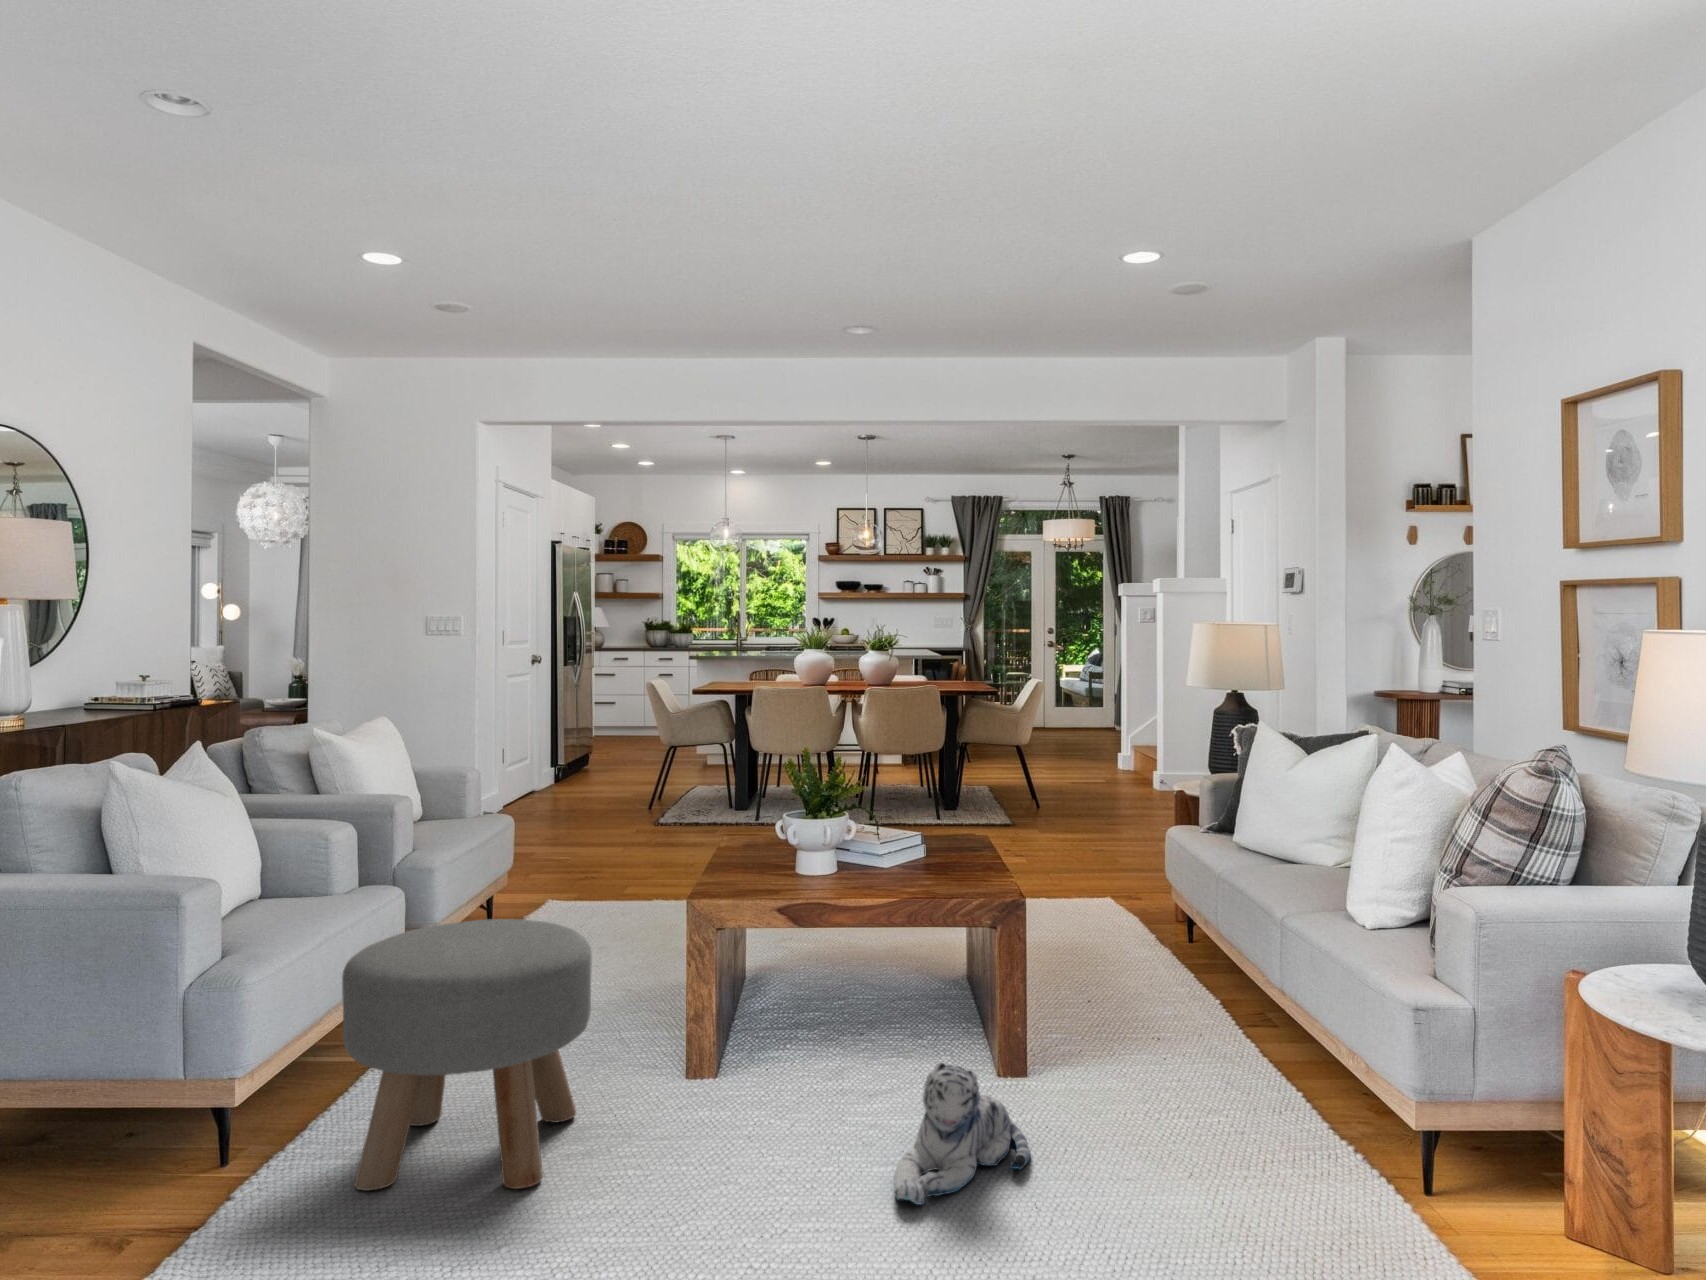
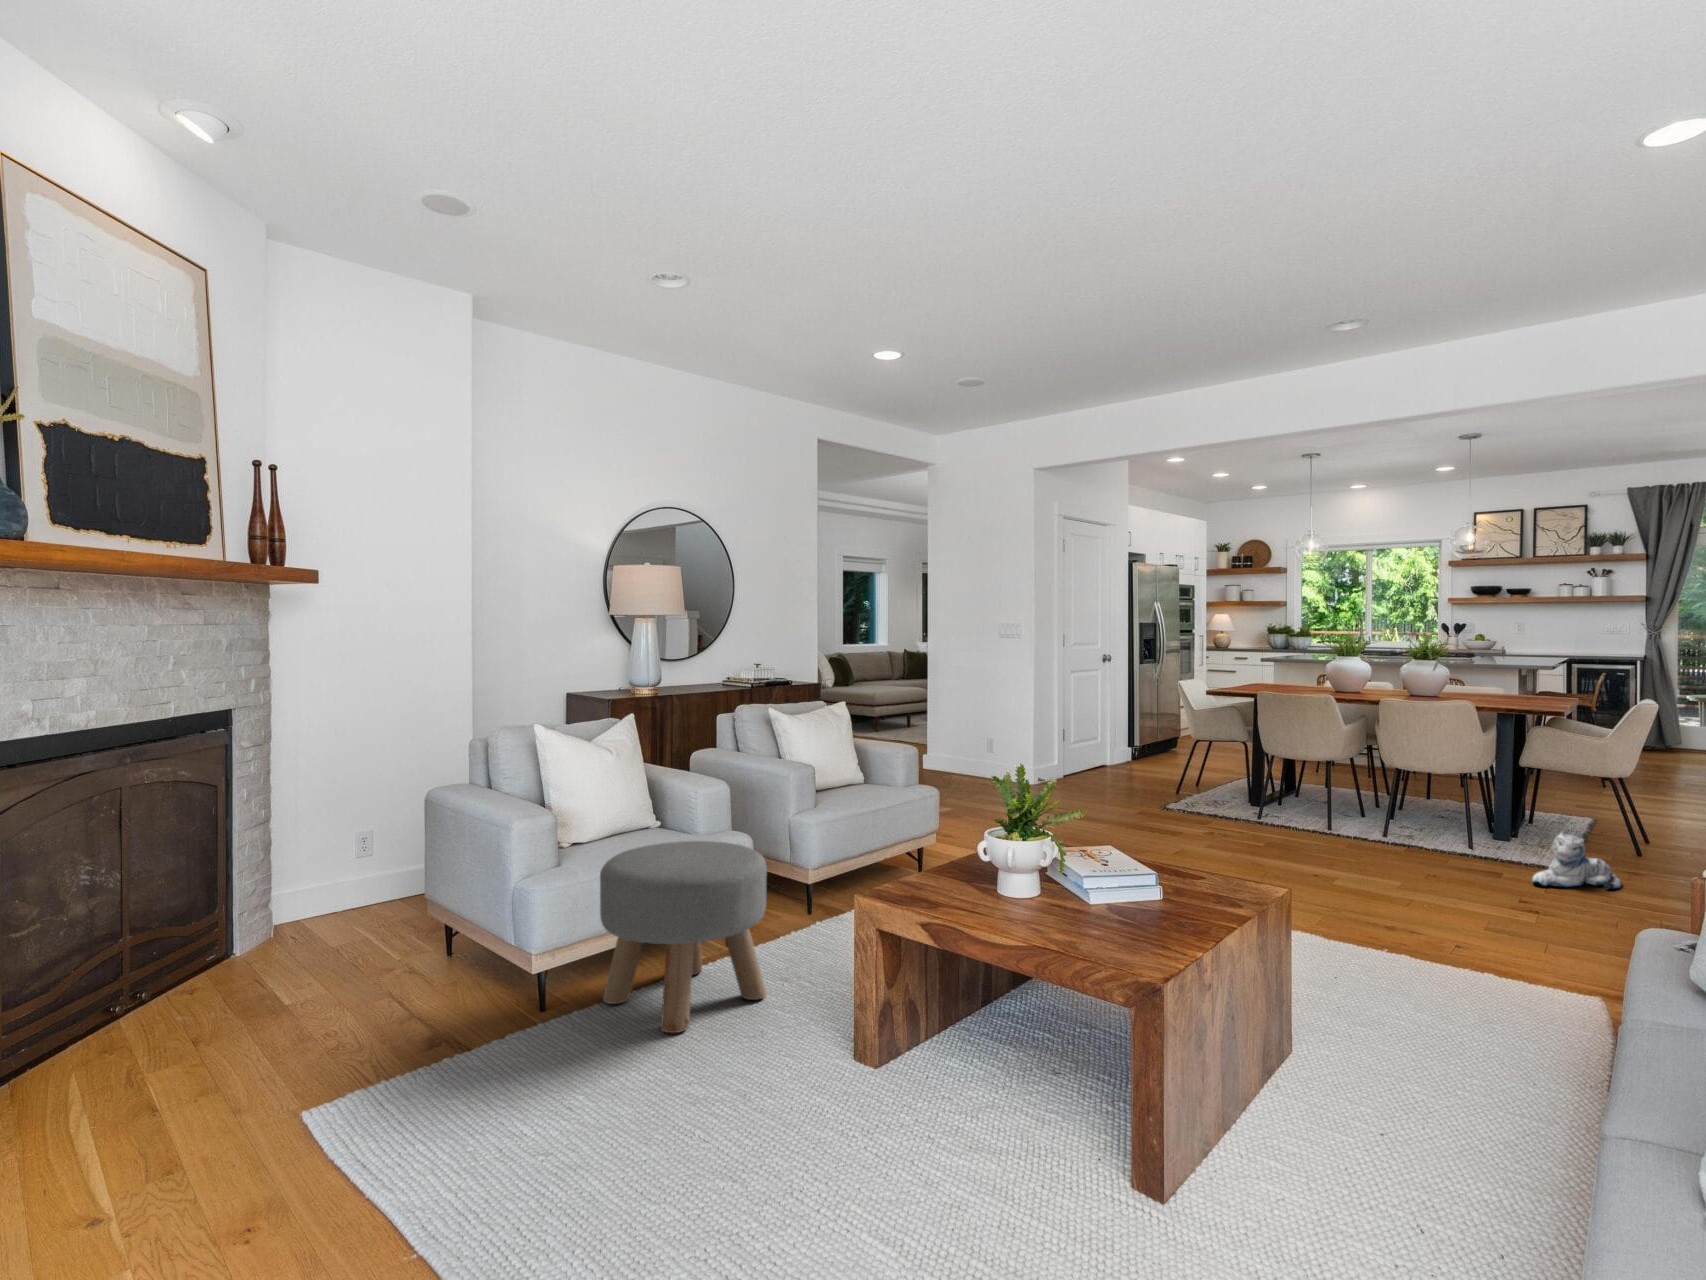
plush toy: present [894,1062,1030,1205] -> present [1532,832,1622,889]

